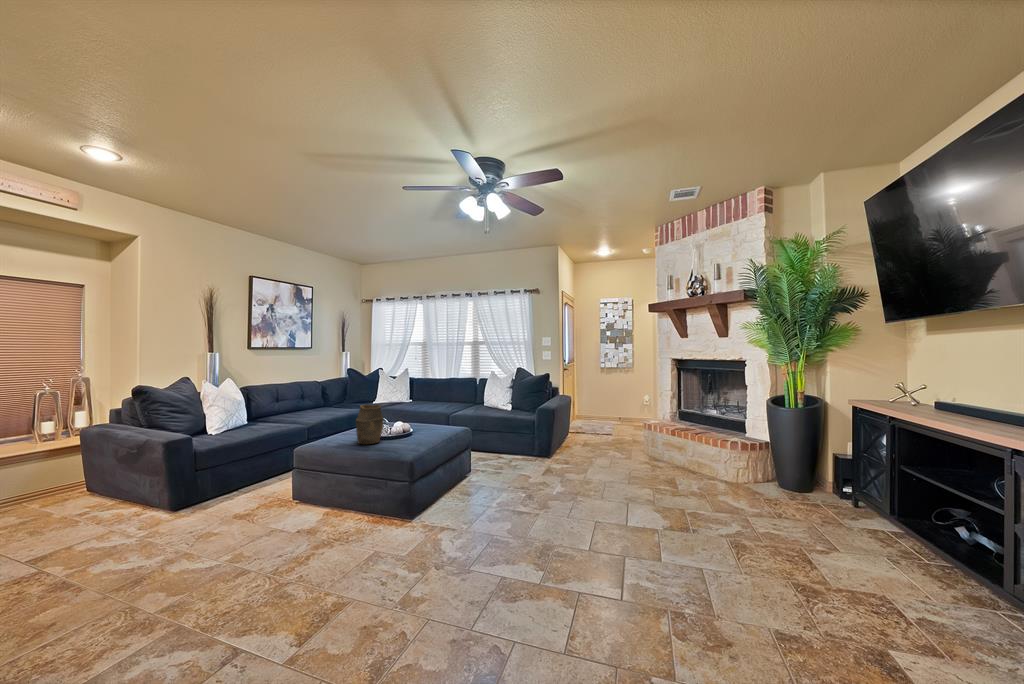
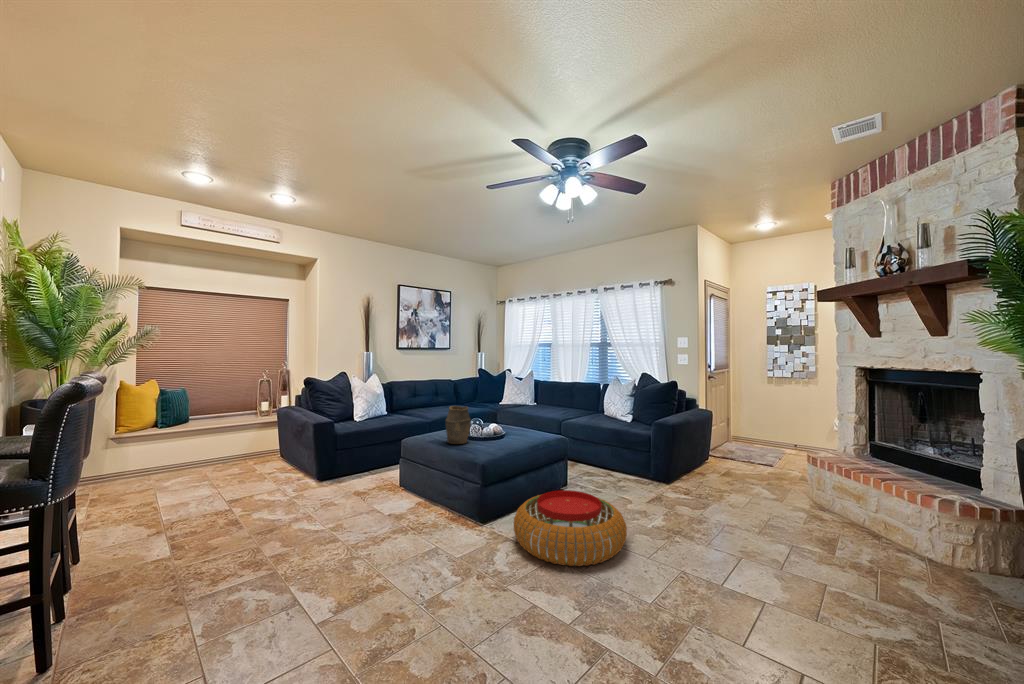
pouf: none [450,473,552,540] -> present [514,490,627,566]

